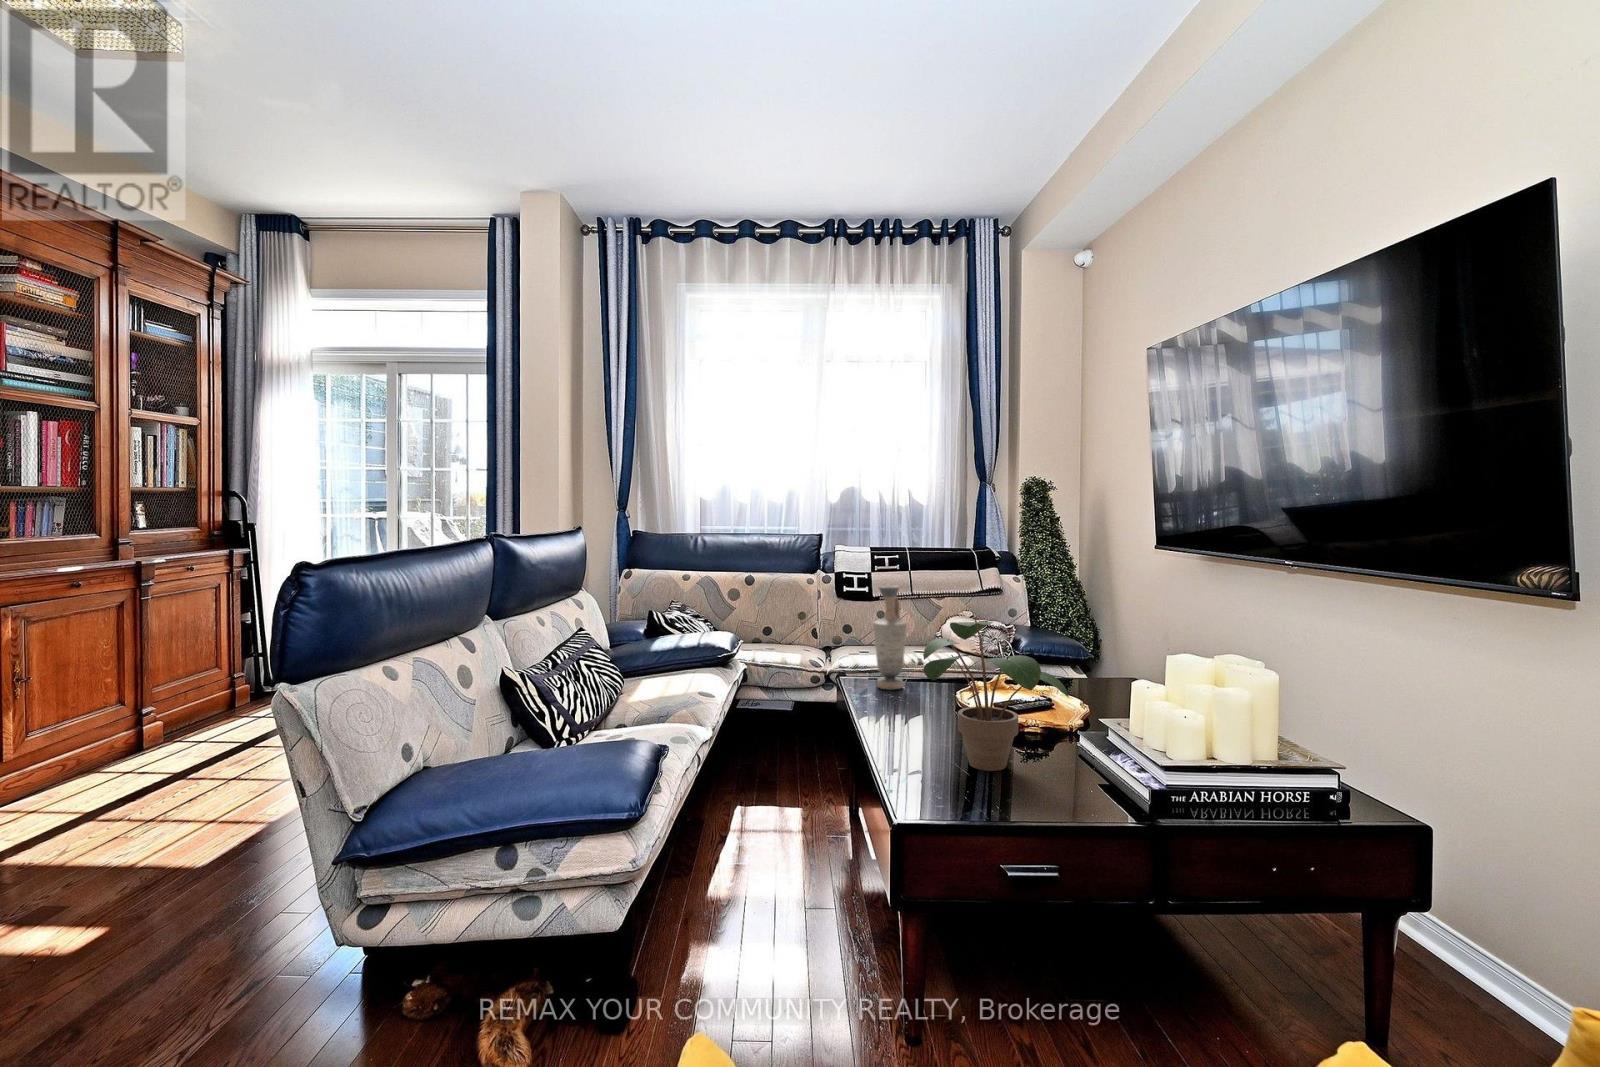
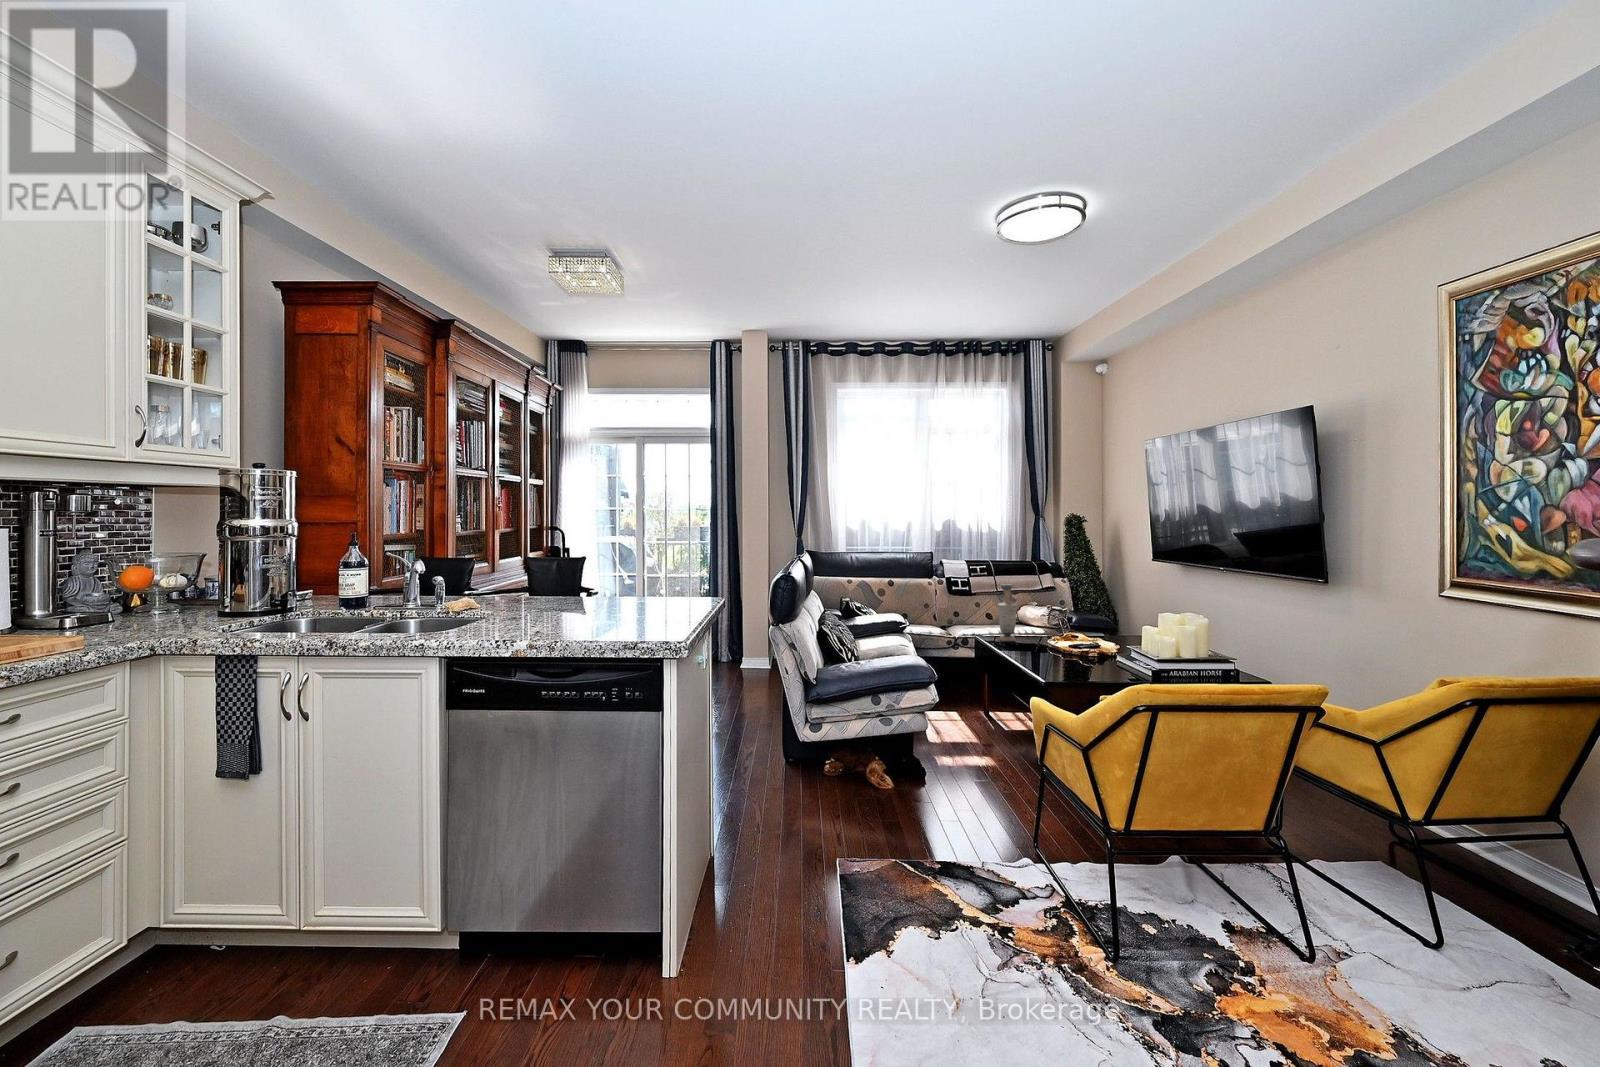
potted plant: present [923,620,1069,771] -> none [1043,600,1115,669]

